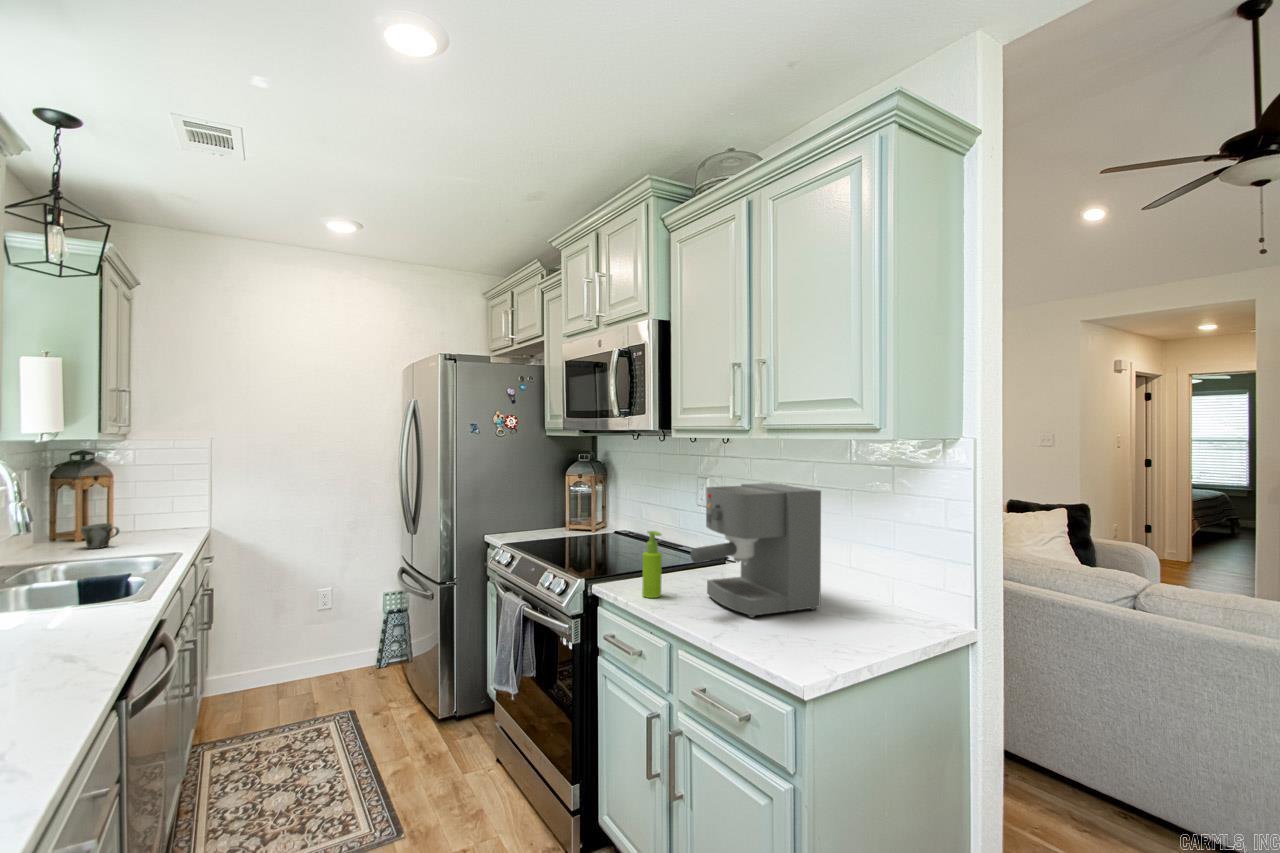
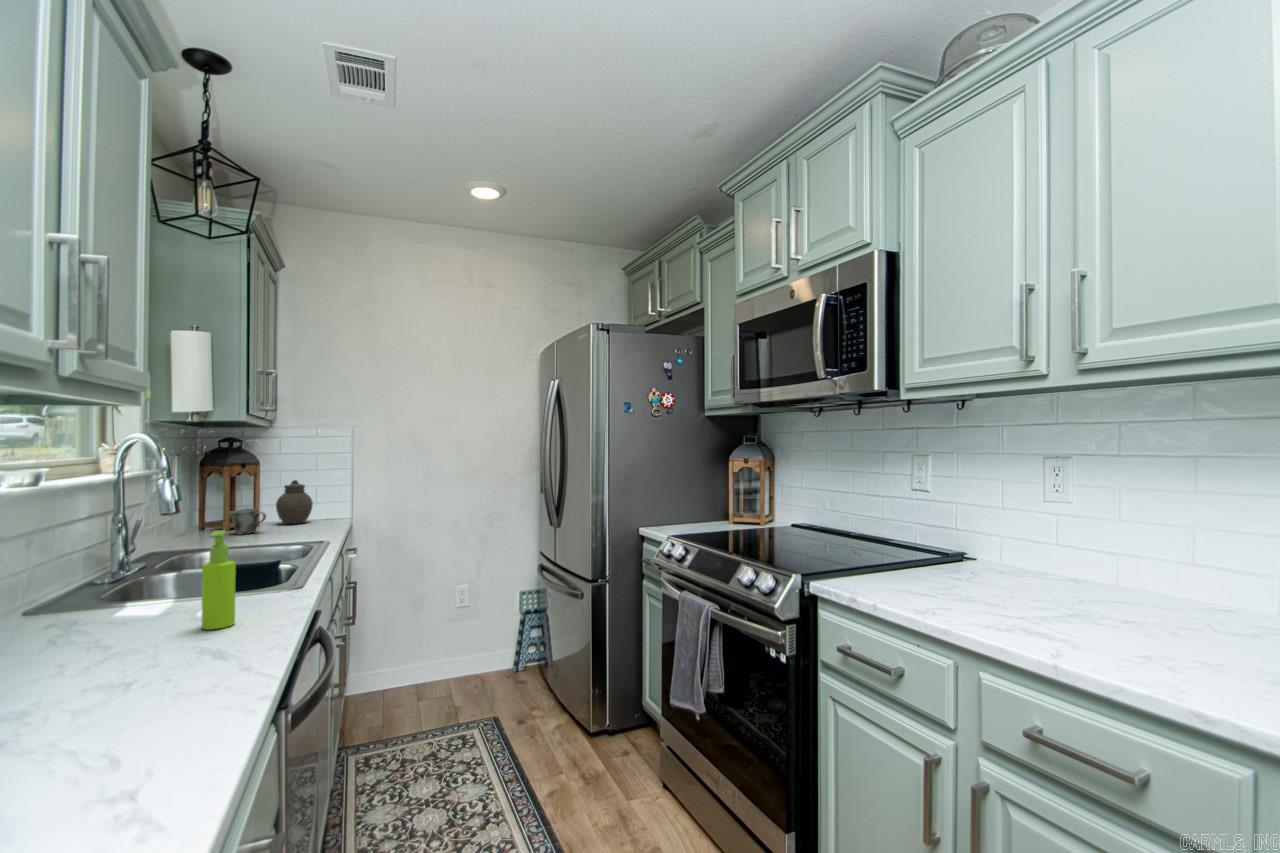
coffee maker: present [690,483,821,618] -> none [979,450,1173,629]
jar: none [130,494,169,537] -> present [276,480,313,524]
soap dispenser: present [642,531,662,598] -> present [202,530,236,629]

